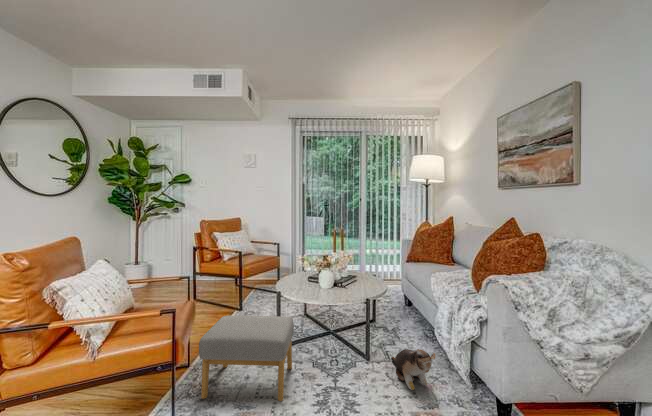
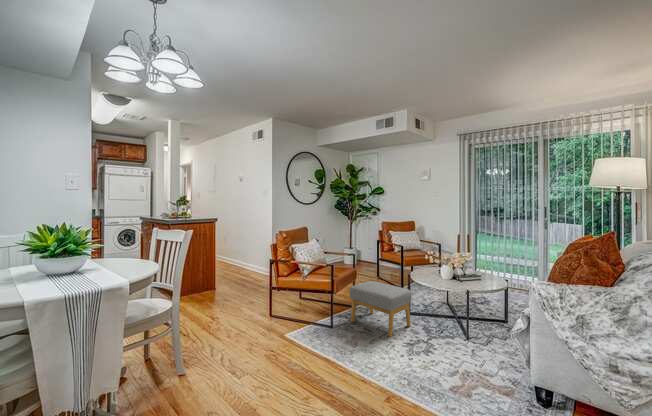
plush toy: present [391,349,435,390] -> none [486,333,509,369]

